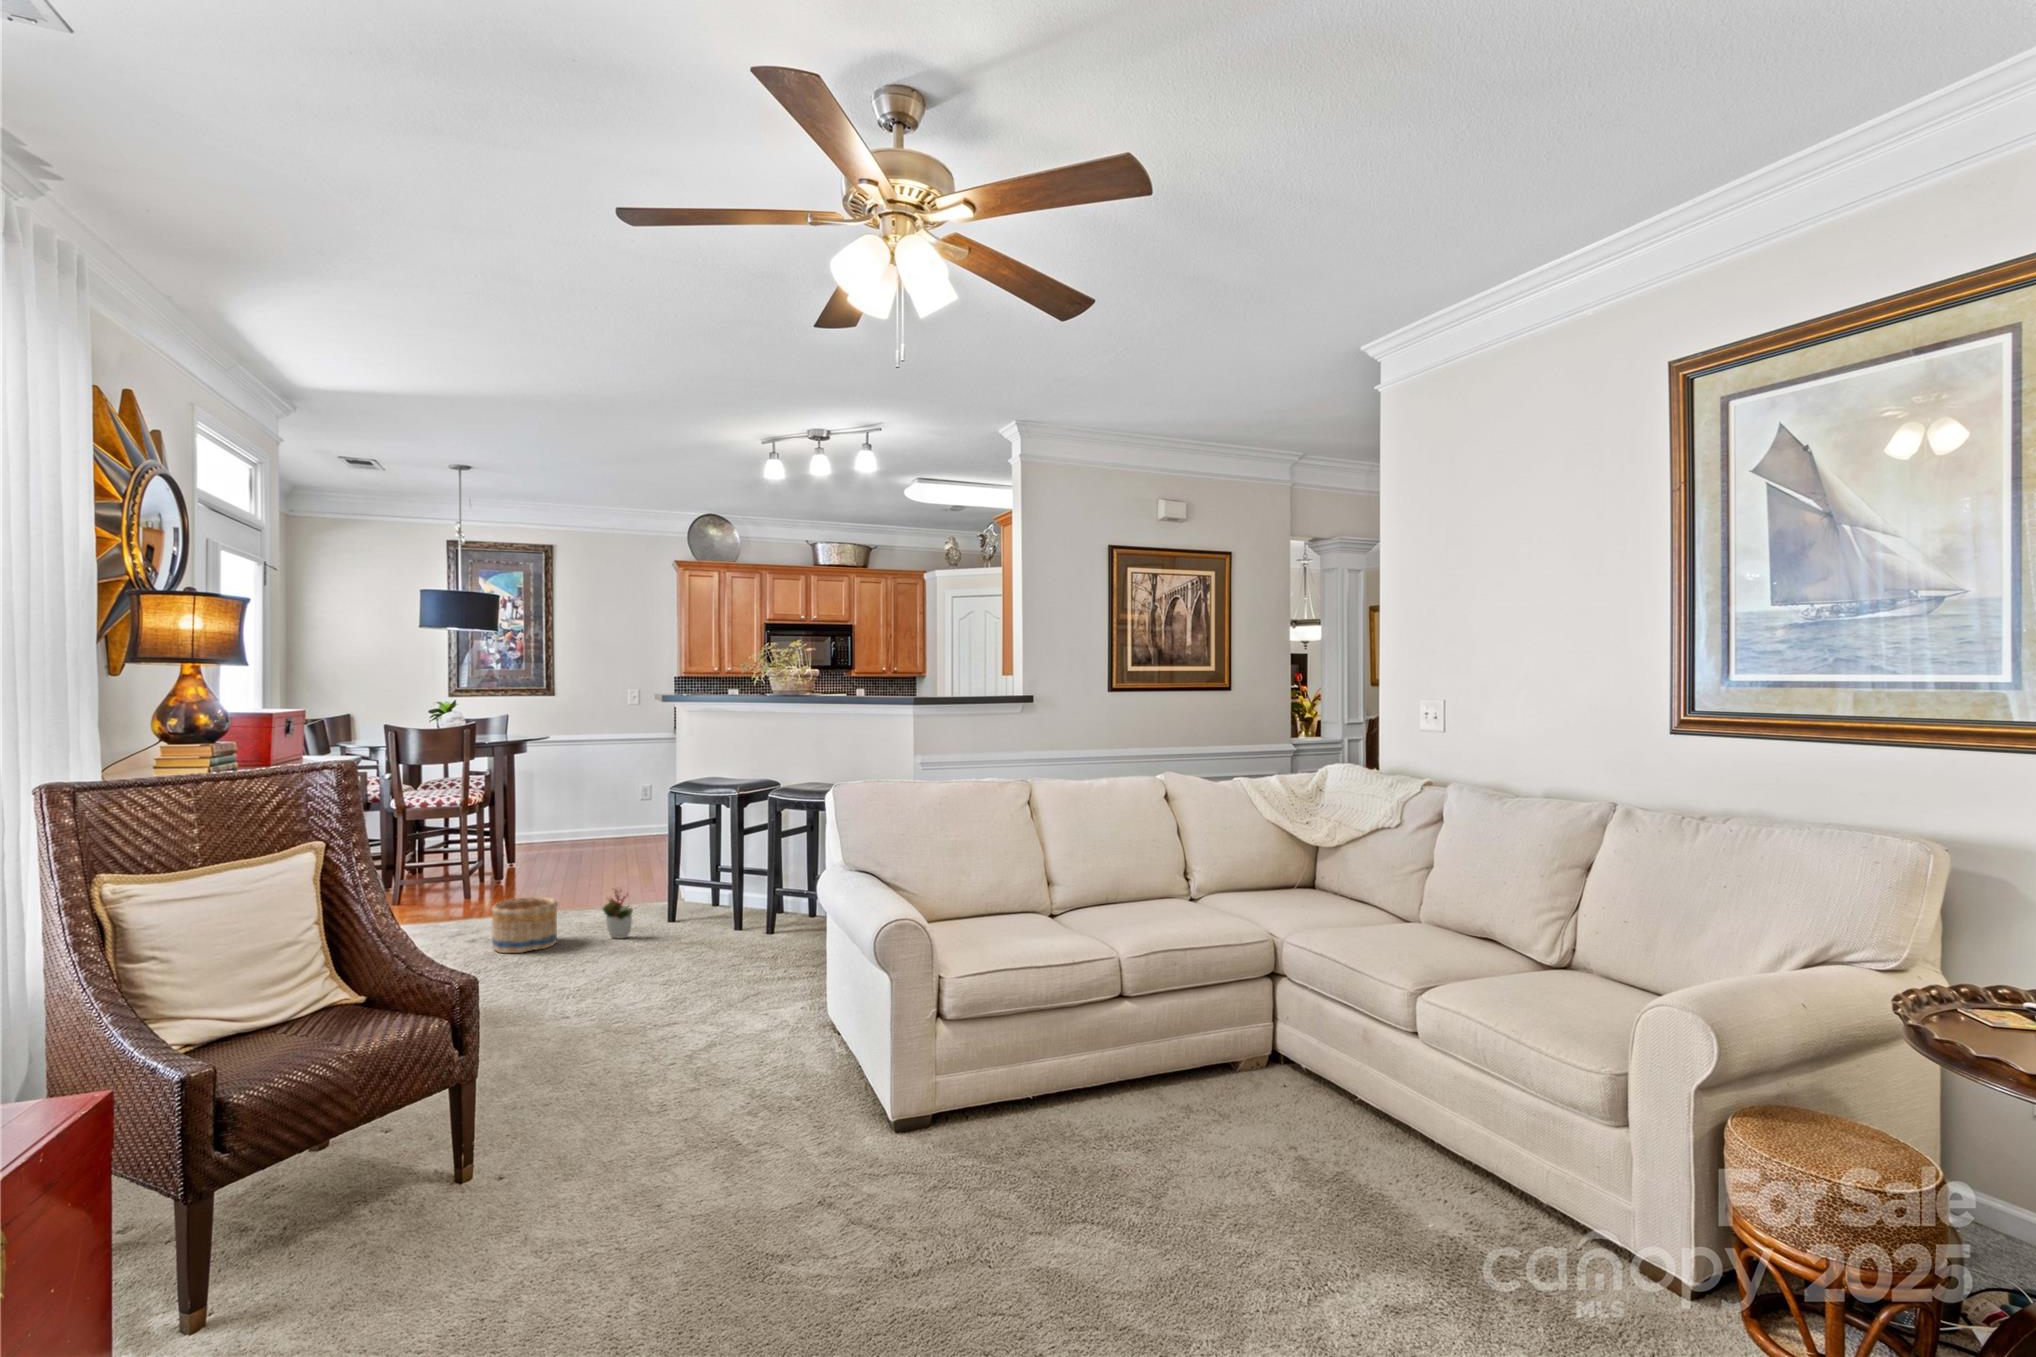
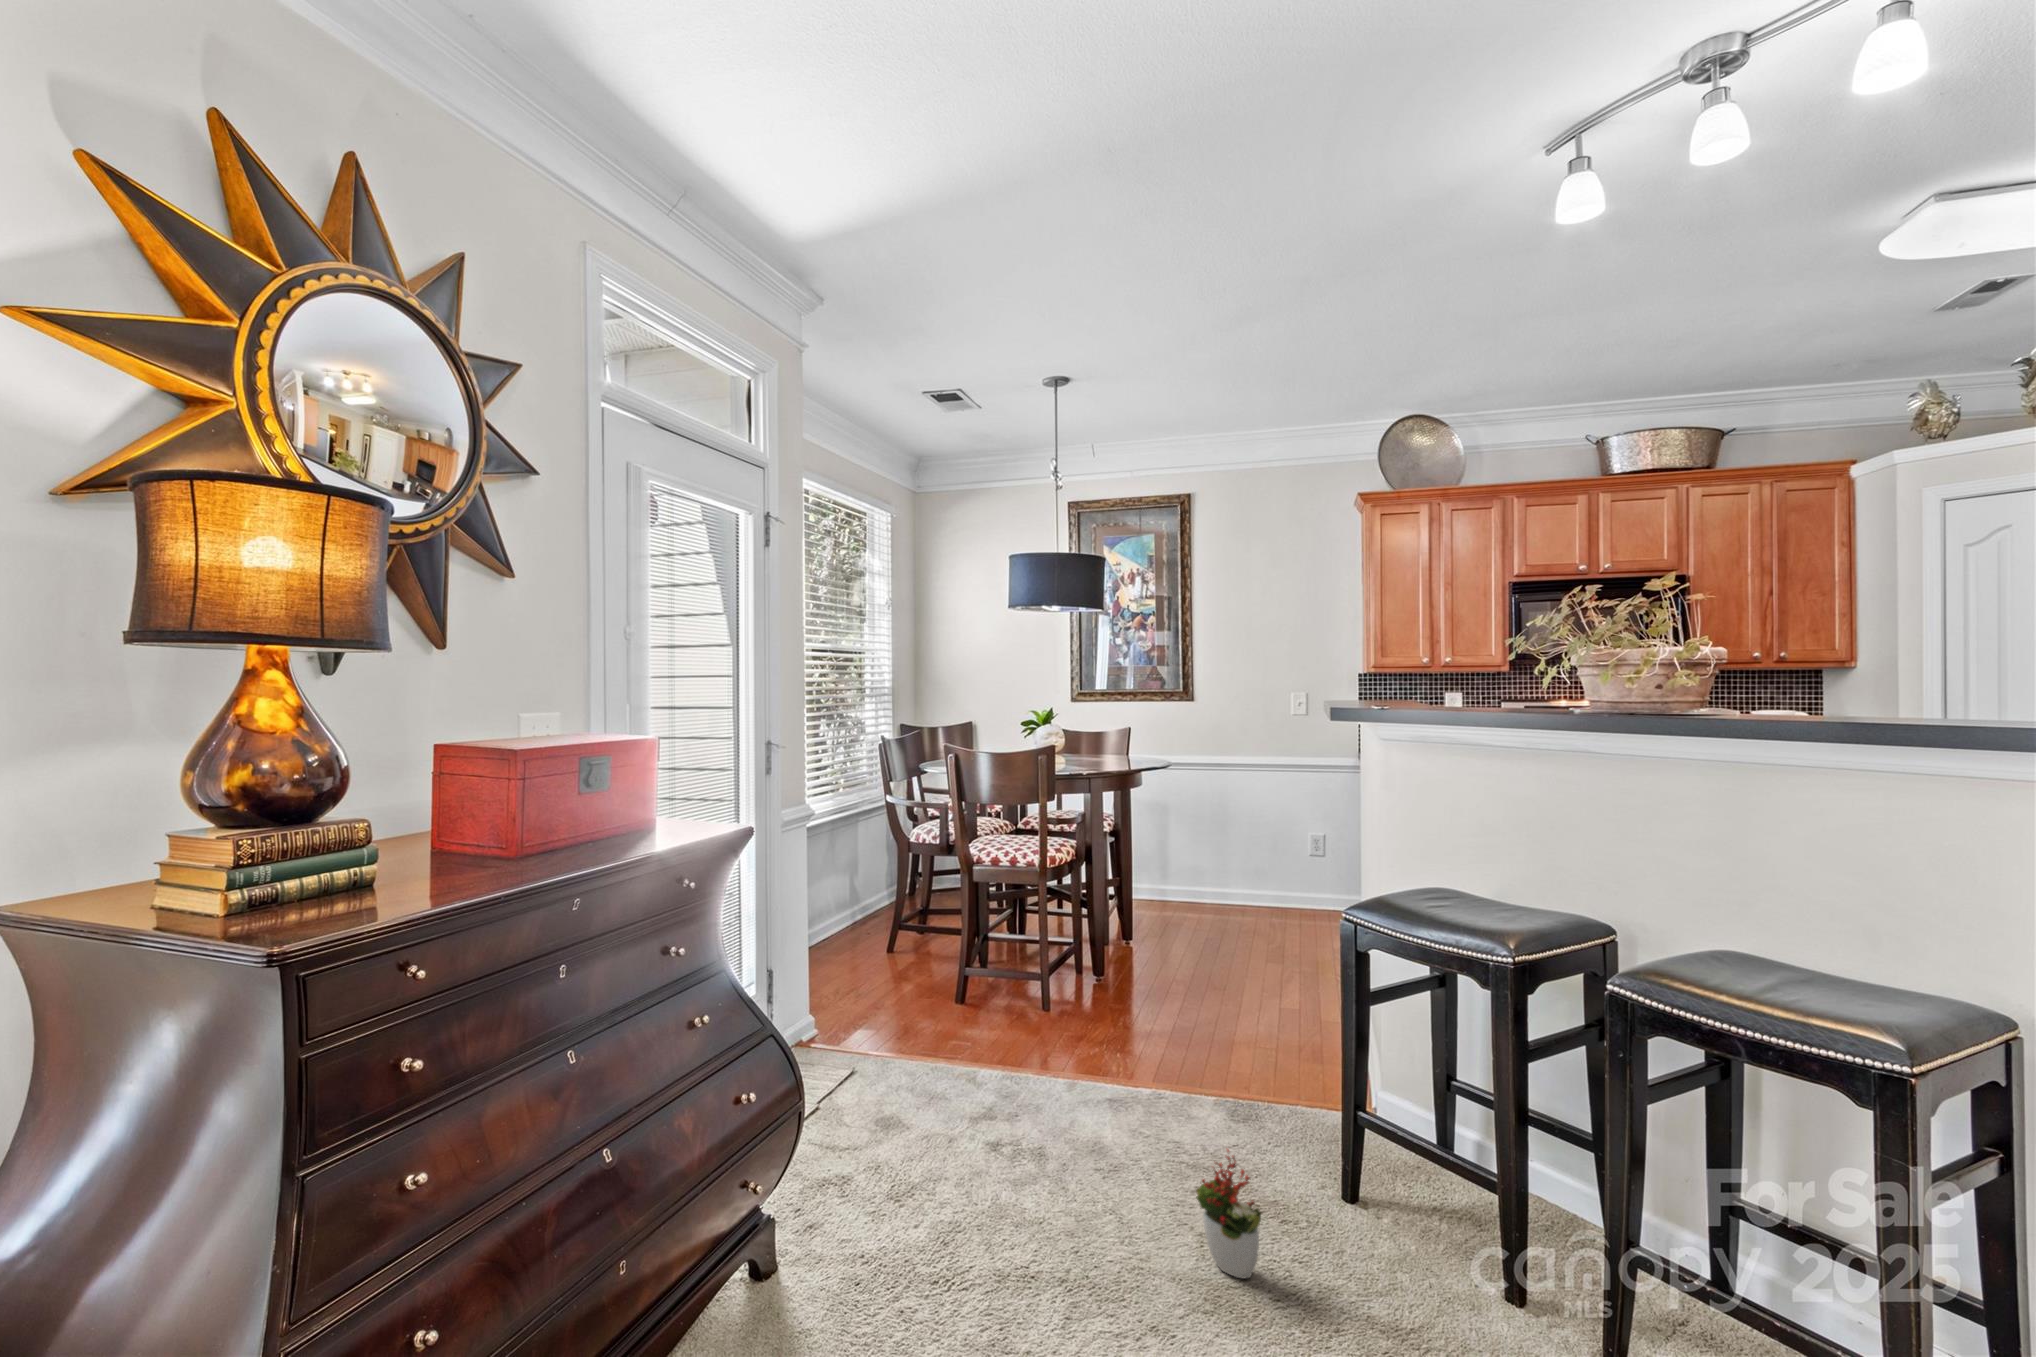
basket: present [491,897,558,953] -> none [982,1118,1108,1268]

